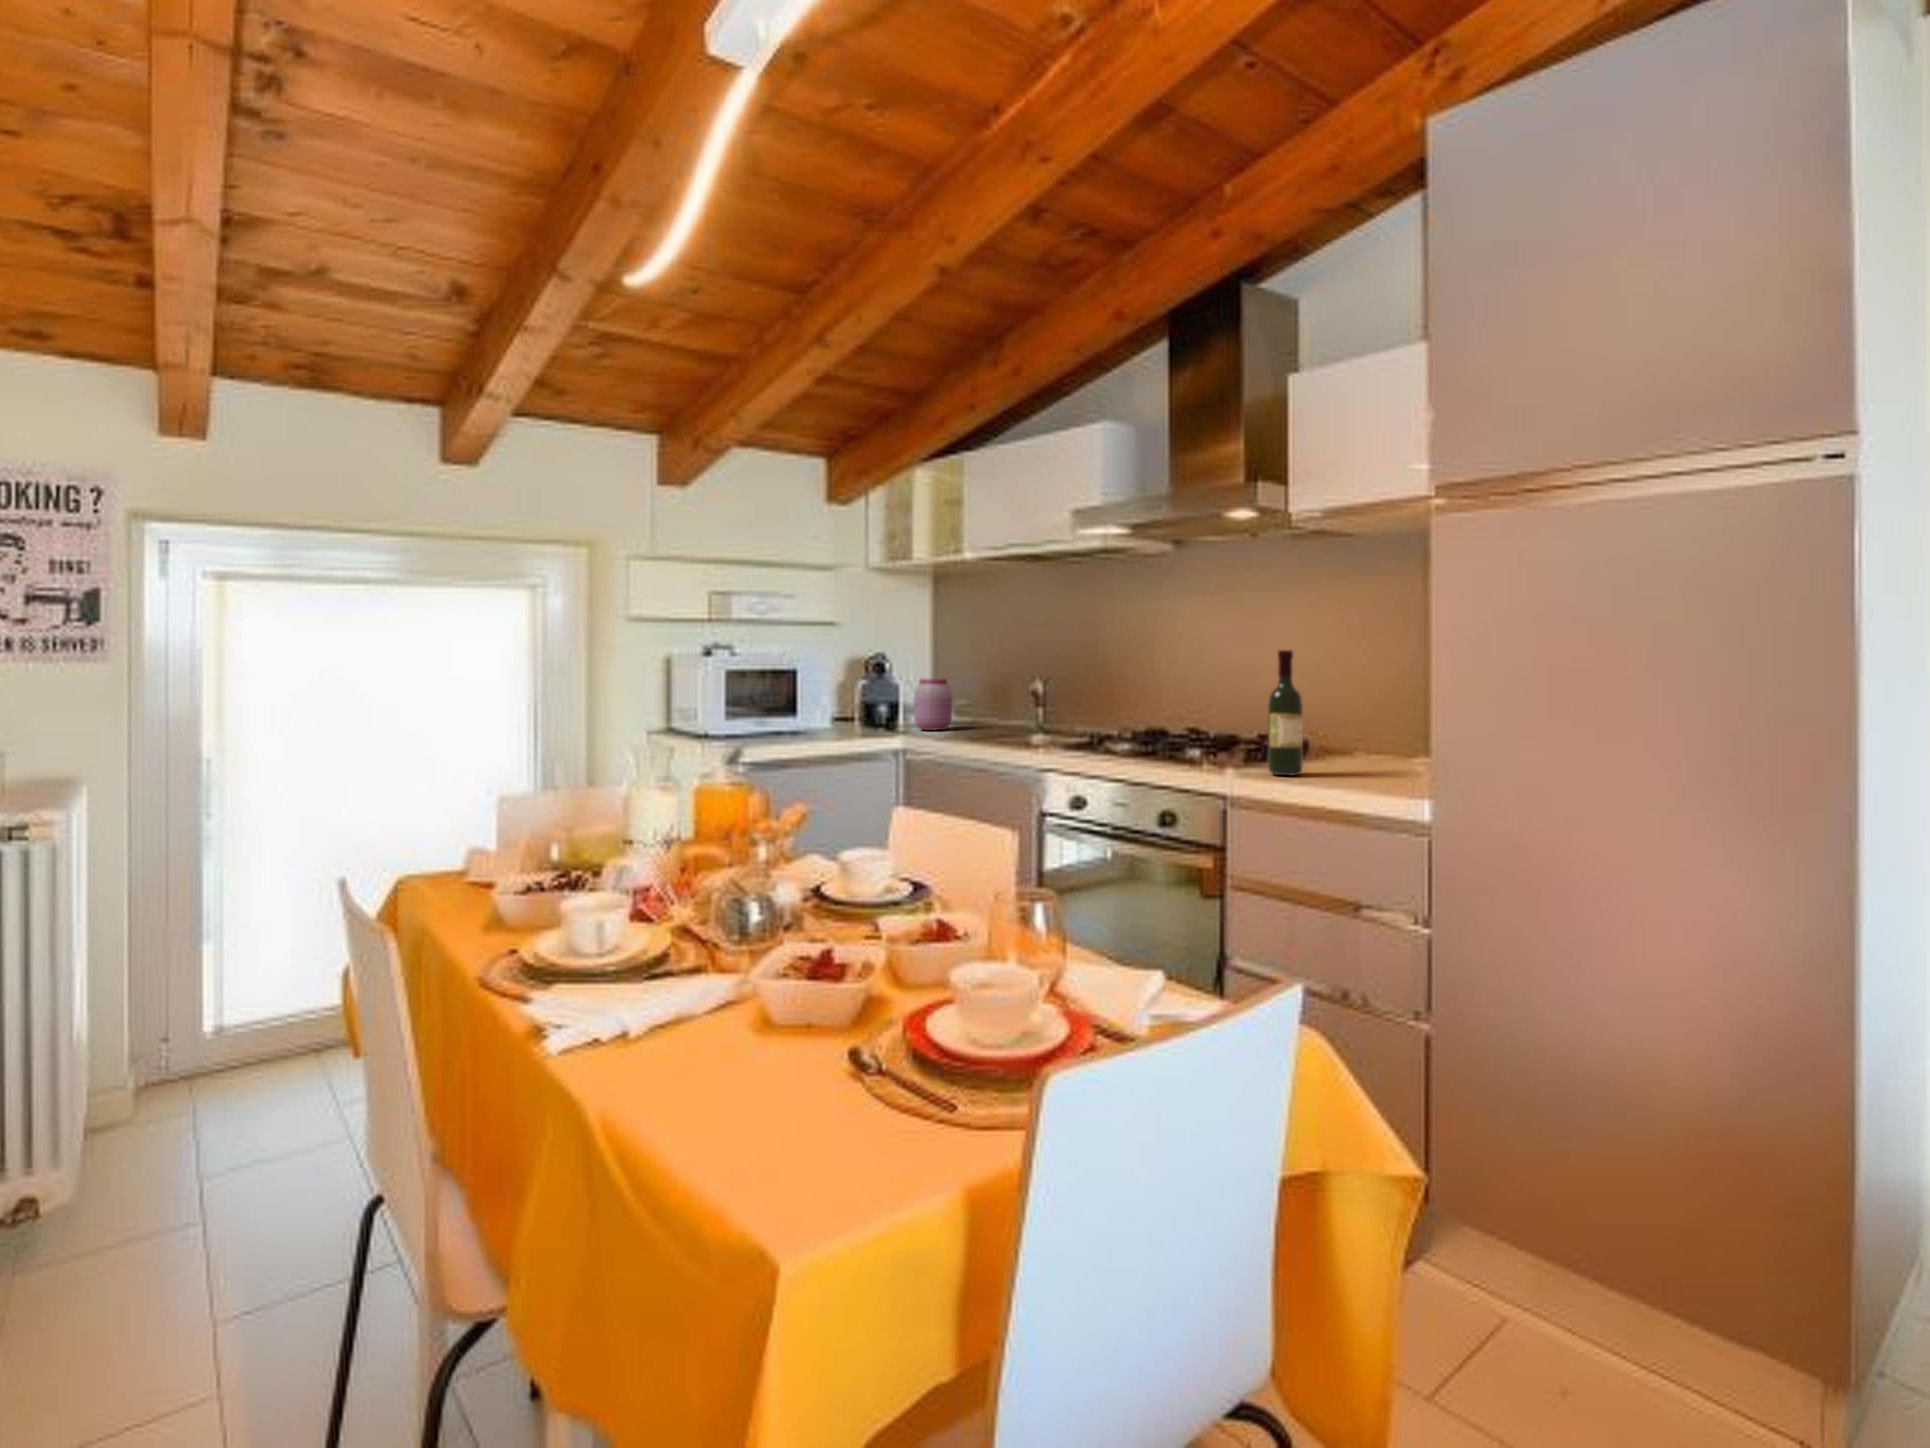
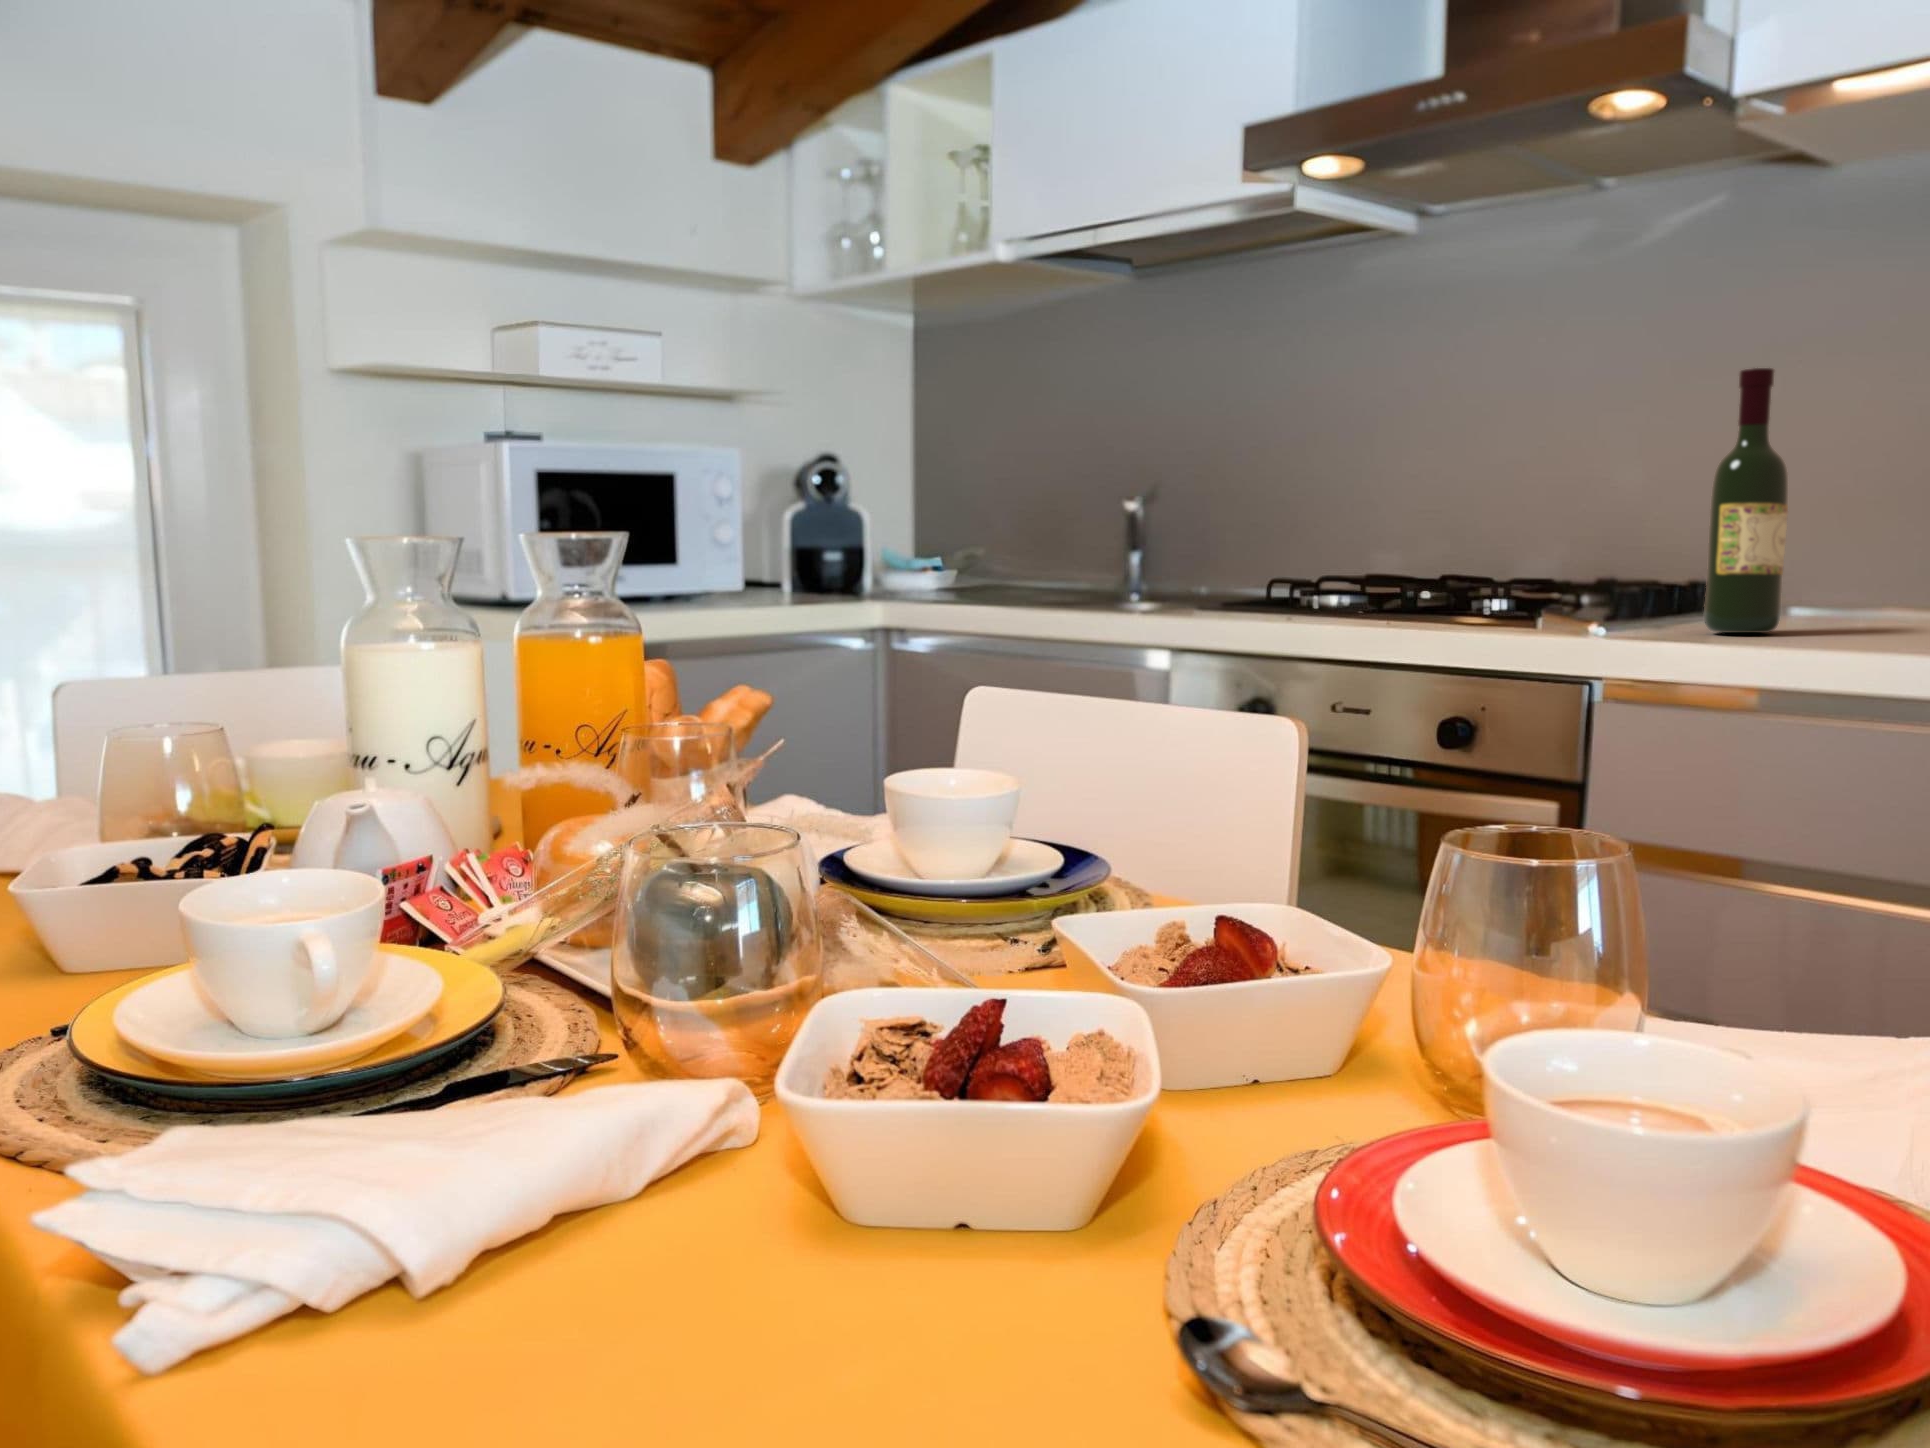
jar: present [914,679,952,730] -> none [900,496,972,596]

